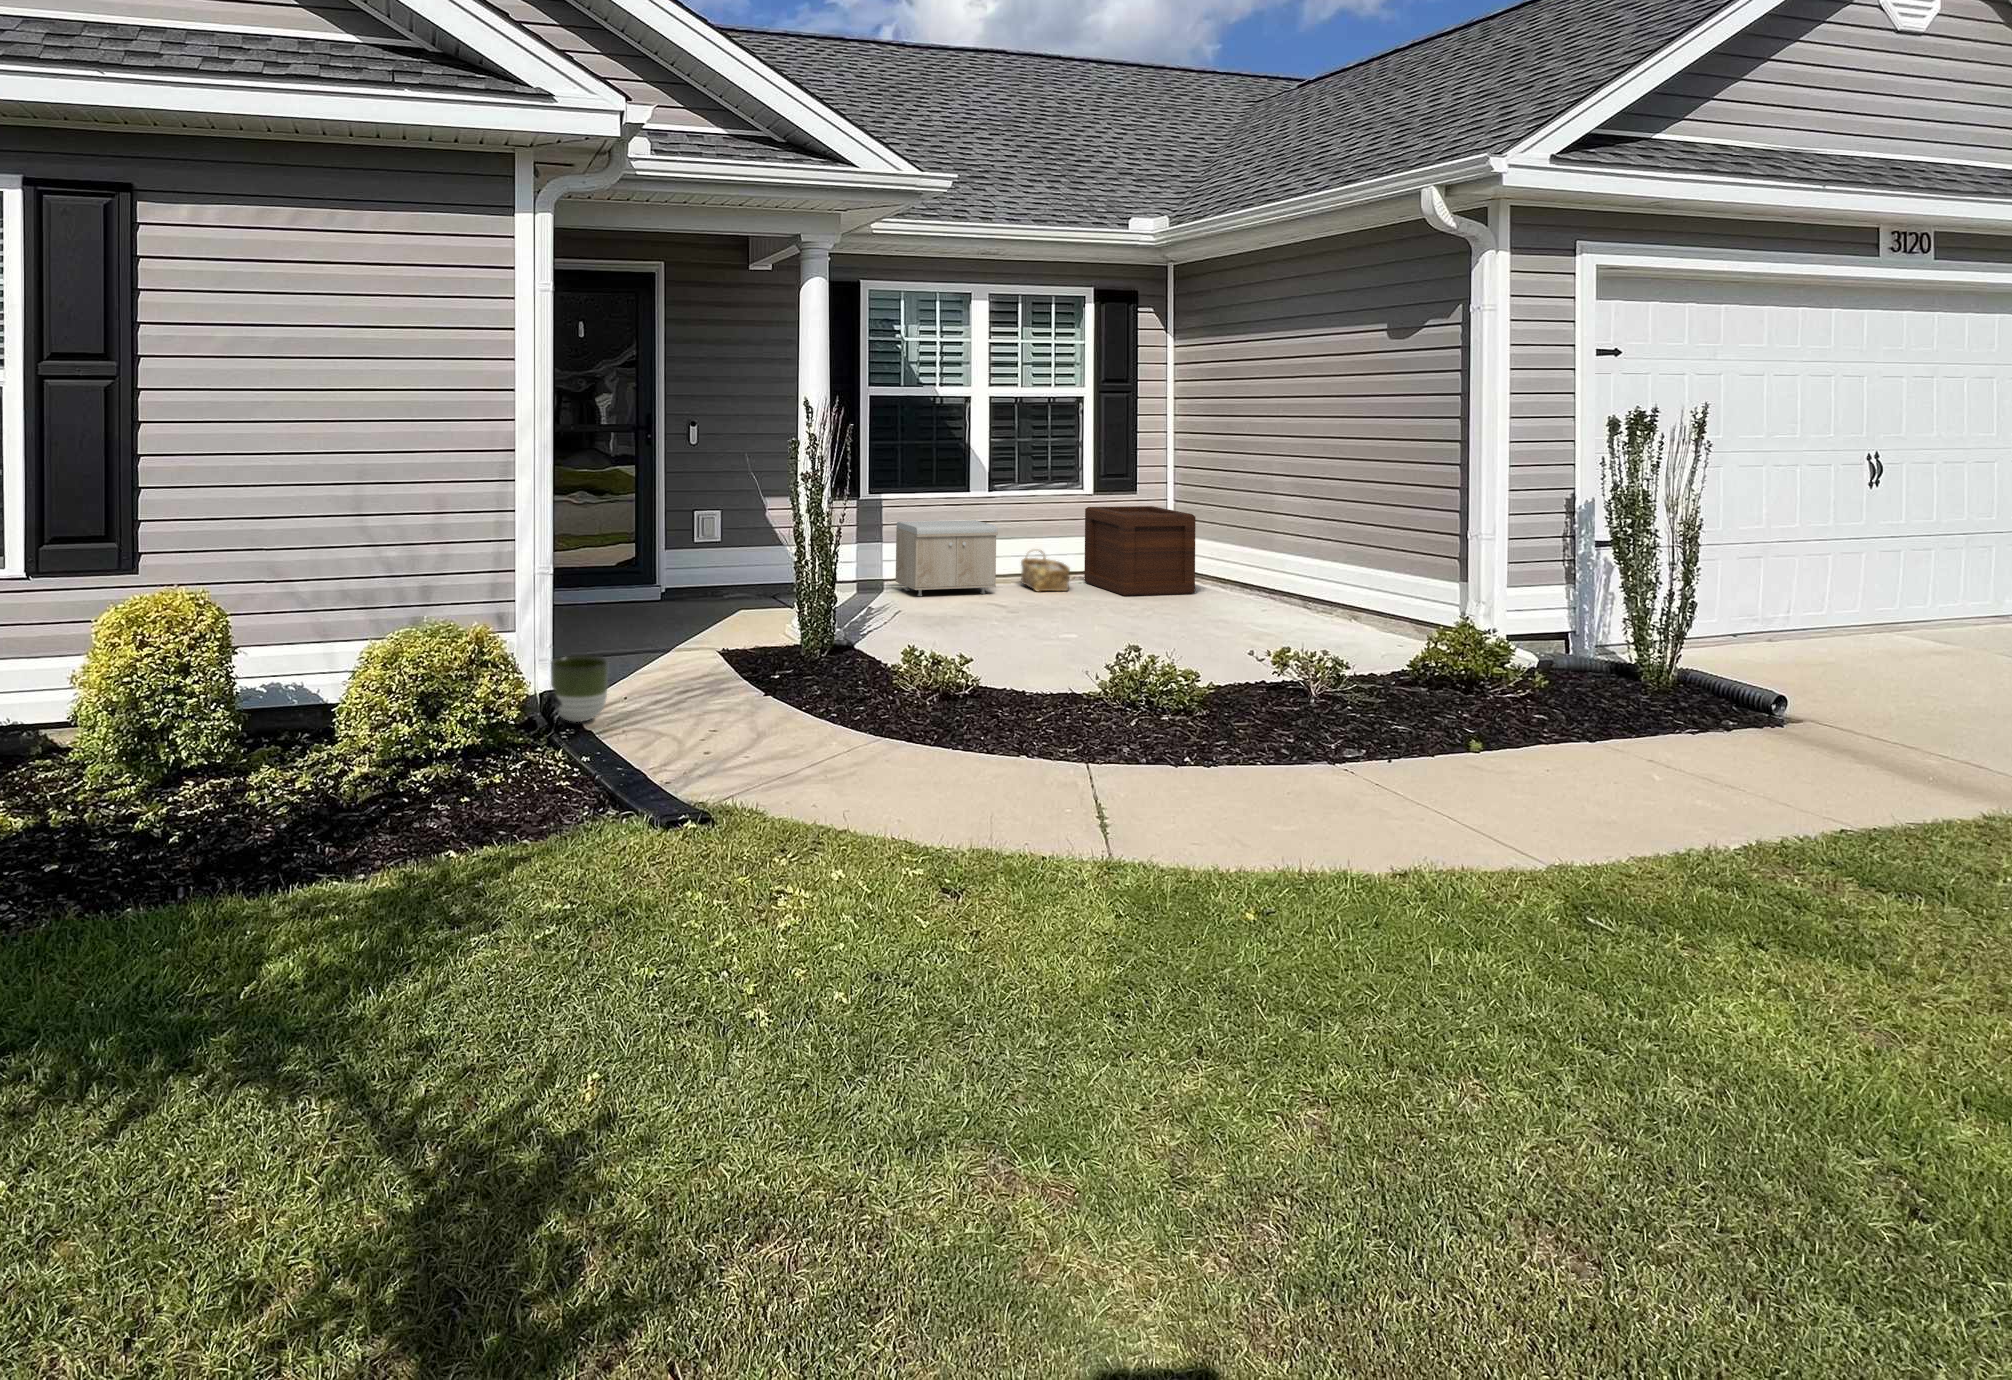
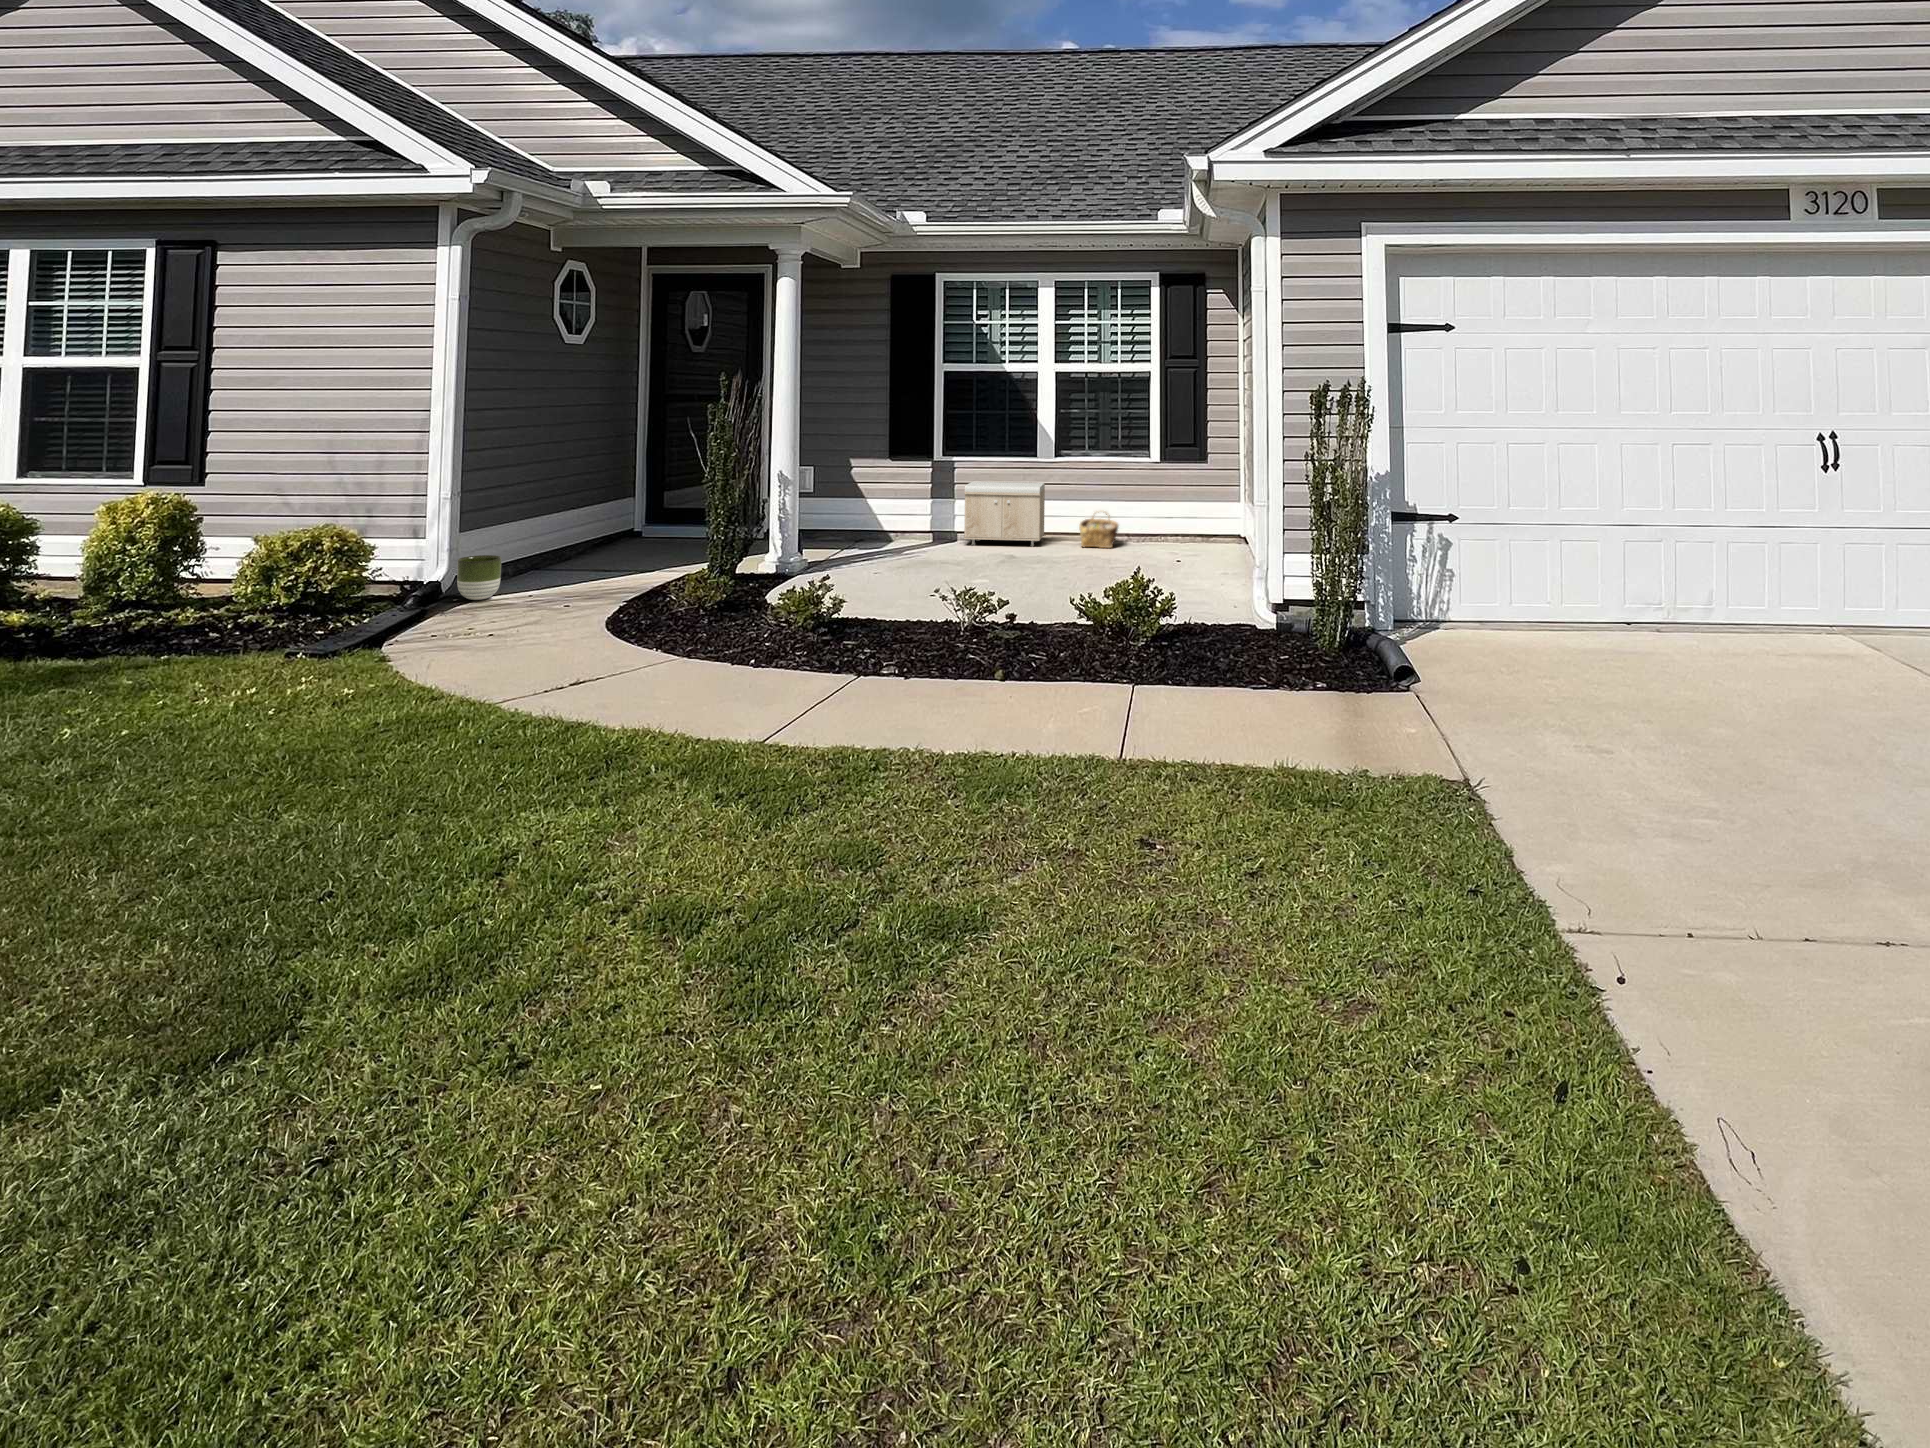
wooden crate: present [1084,506,1196,596] -> none [1146,475,1220,556]

